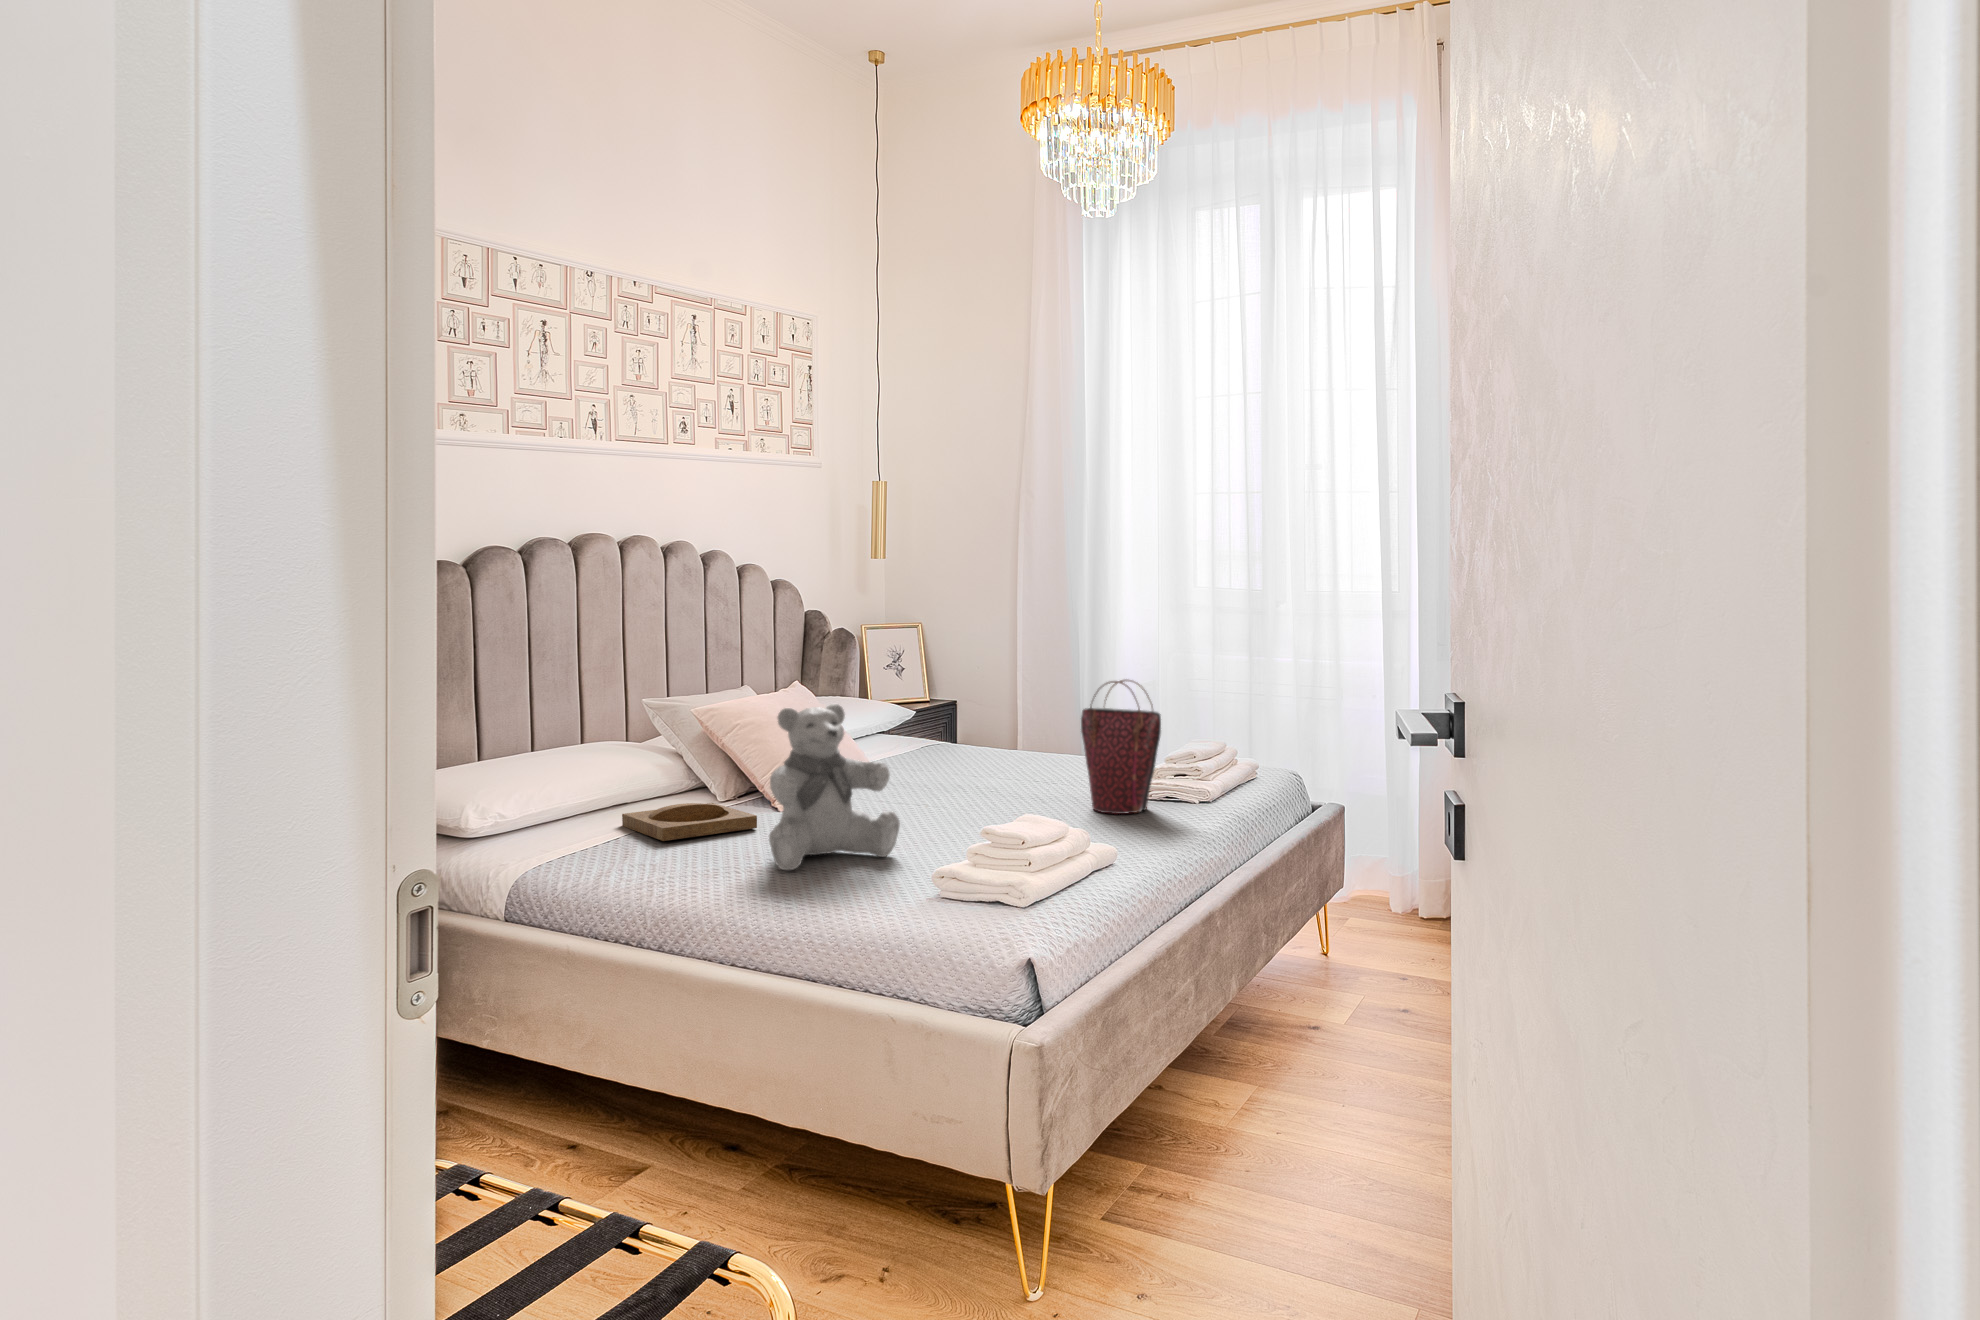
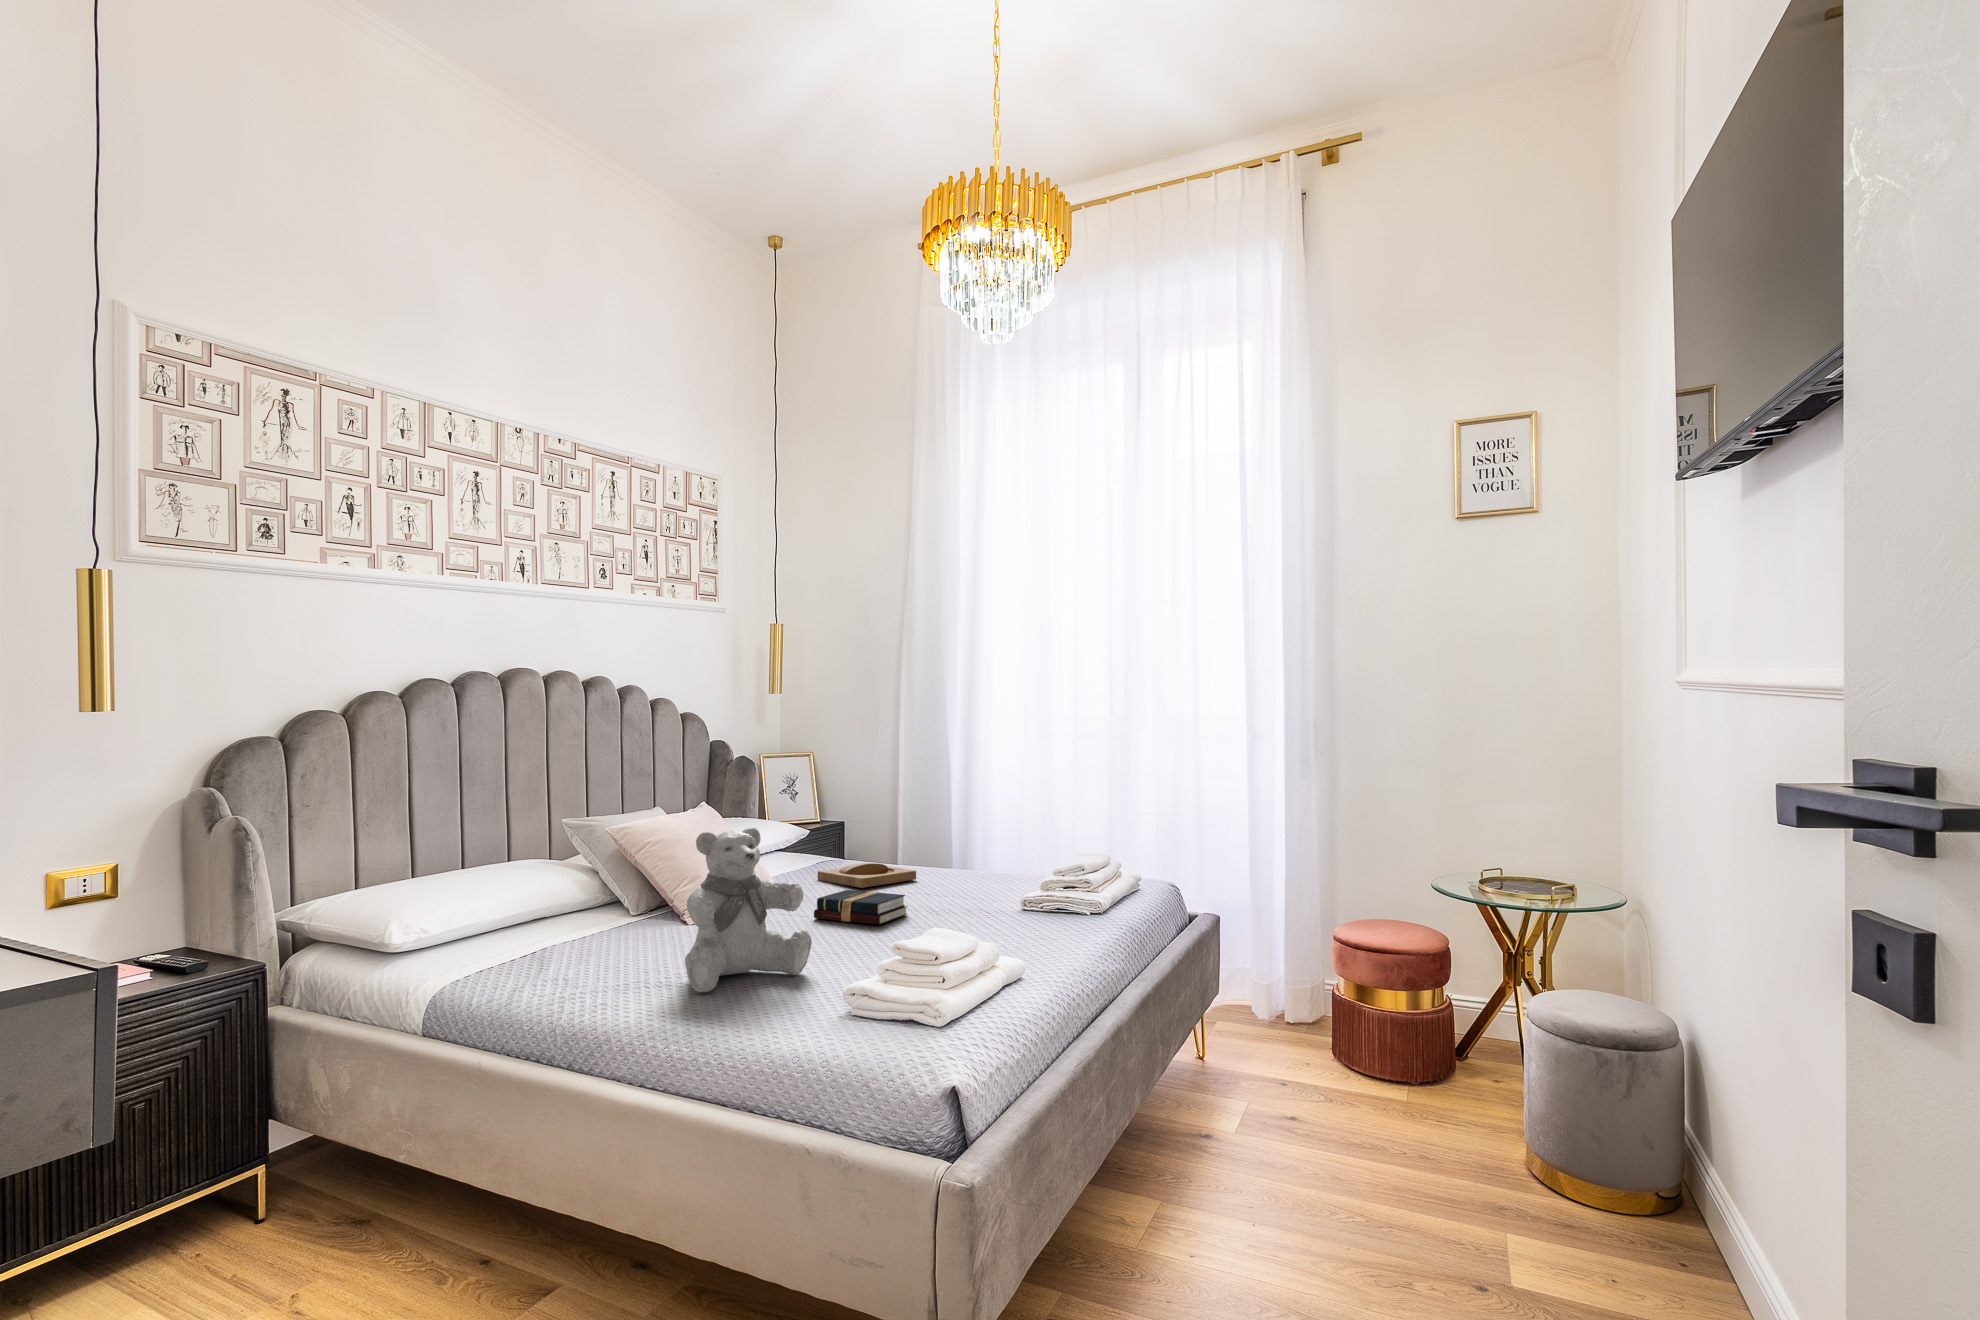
handbag: present [1081,680,1161,814] -> none [972,801,1046,925]
hardback book: none [909,774,1010,810] -> present [814,890,907,924]
tray: present [622,803,757,841] -> present [818,863,916,888]

